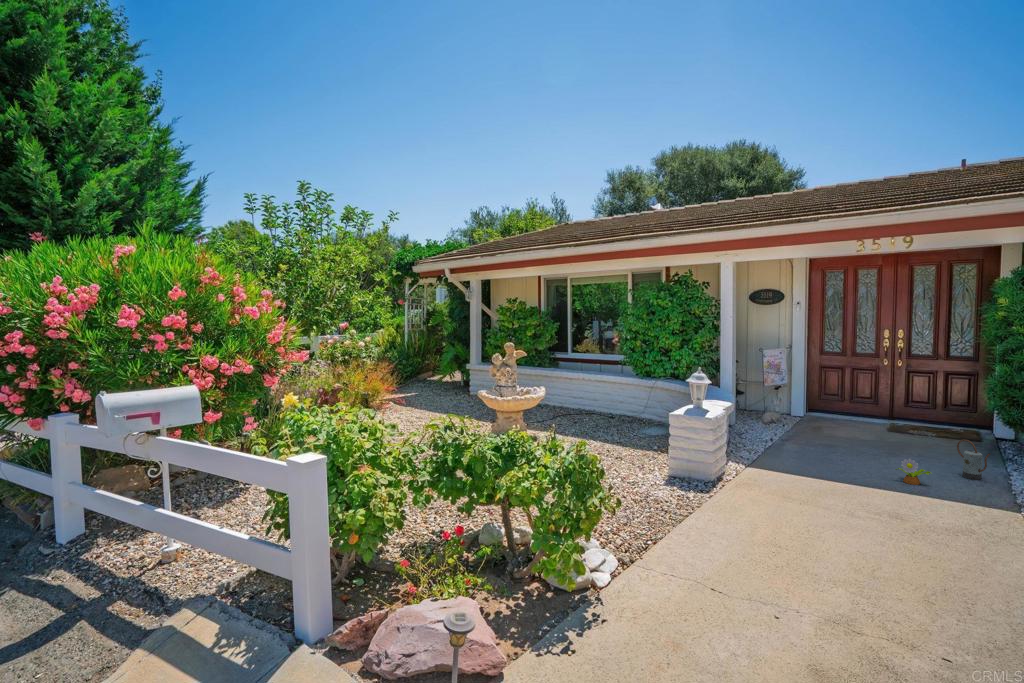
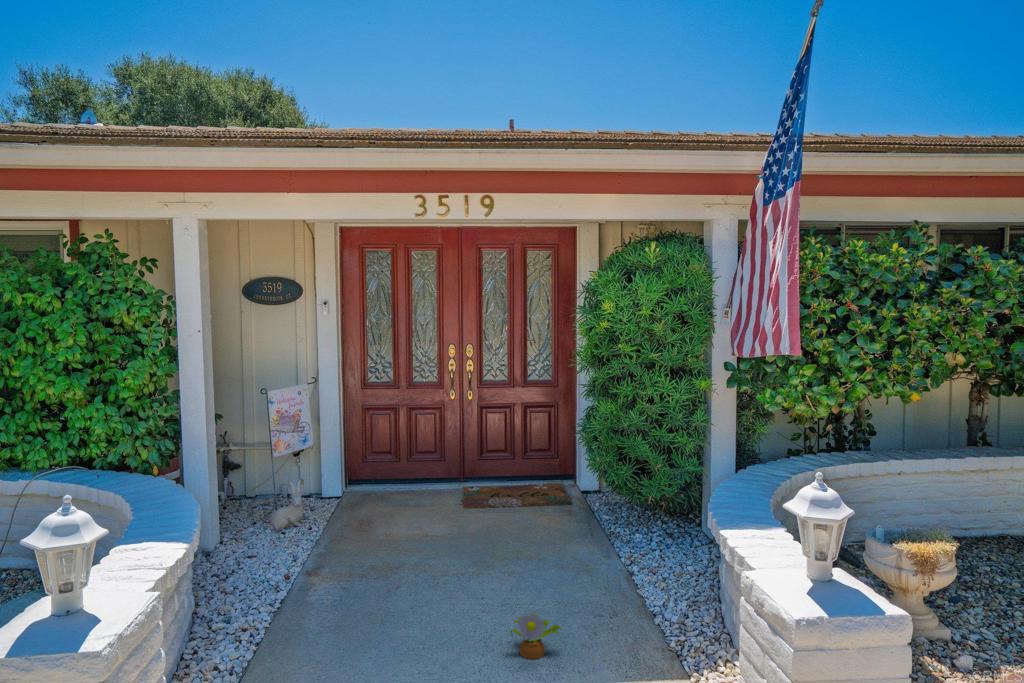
watering can: present [957,439,990,480] -> none [575,537,624,605]

